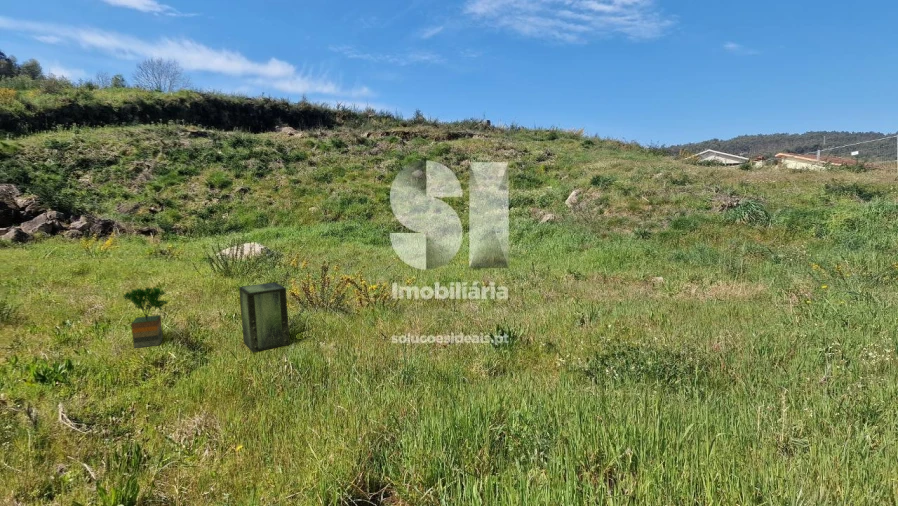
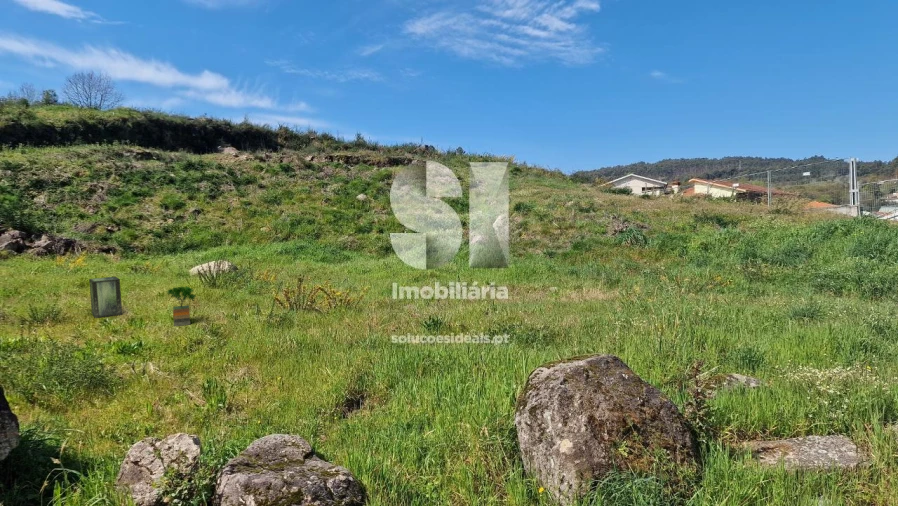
storage box: present [239,282,290,352] -> present [89,277,122,318]

